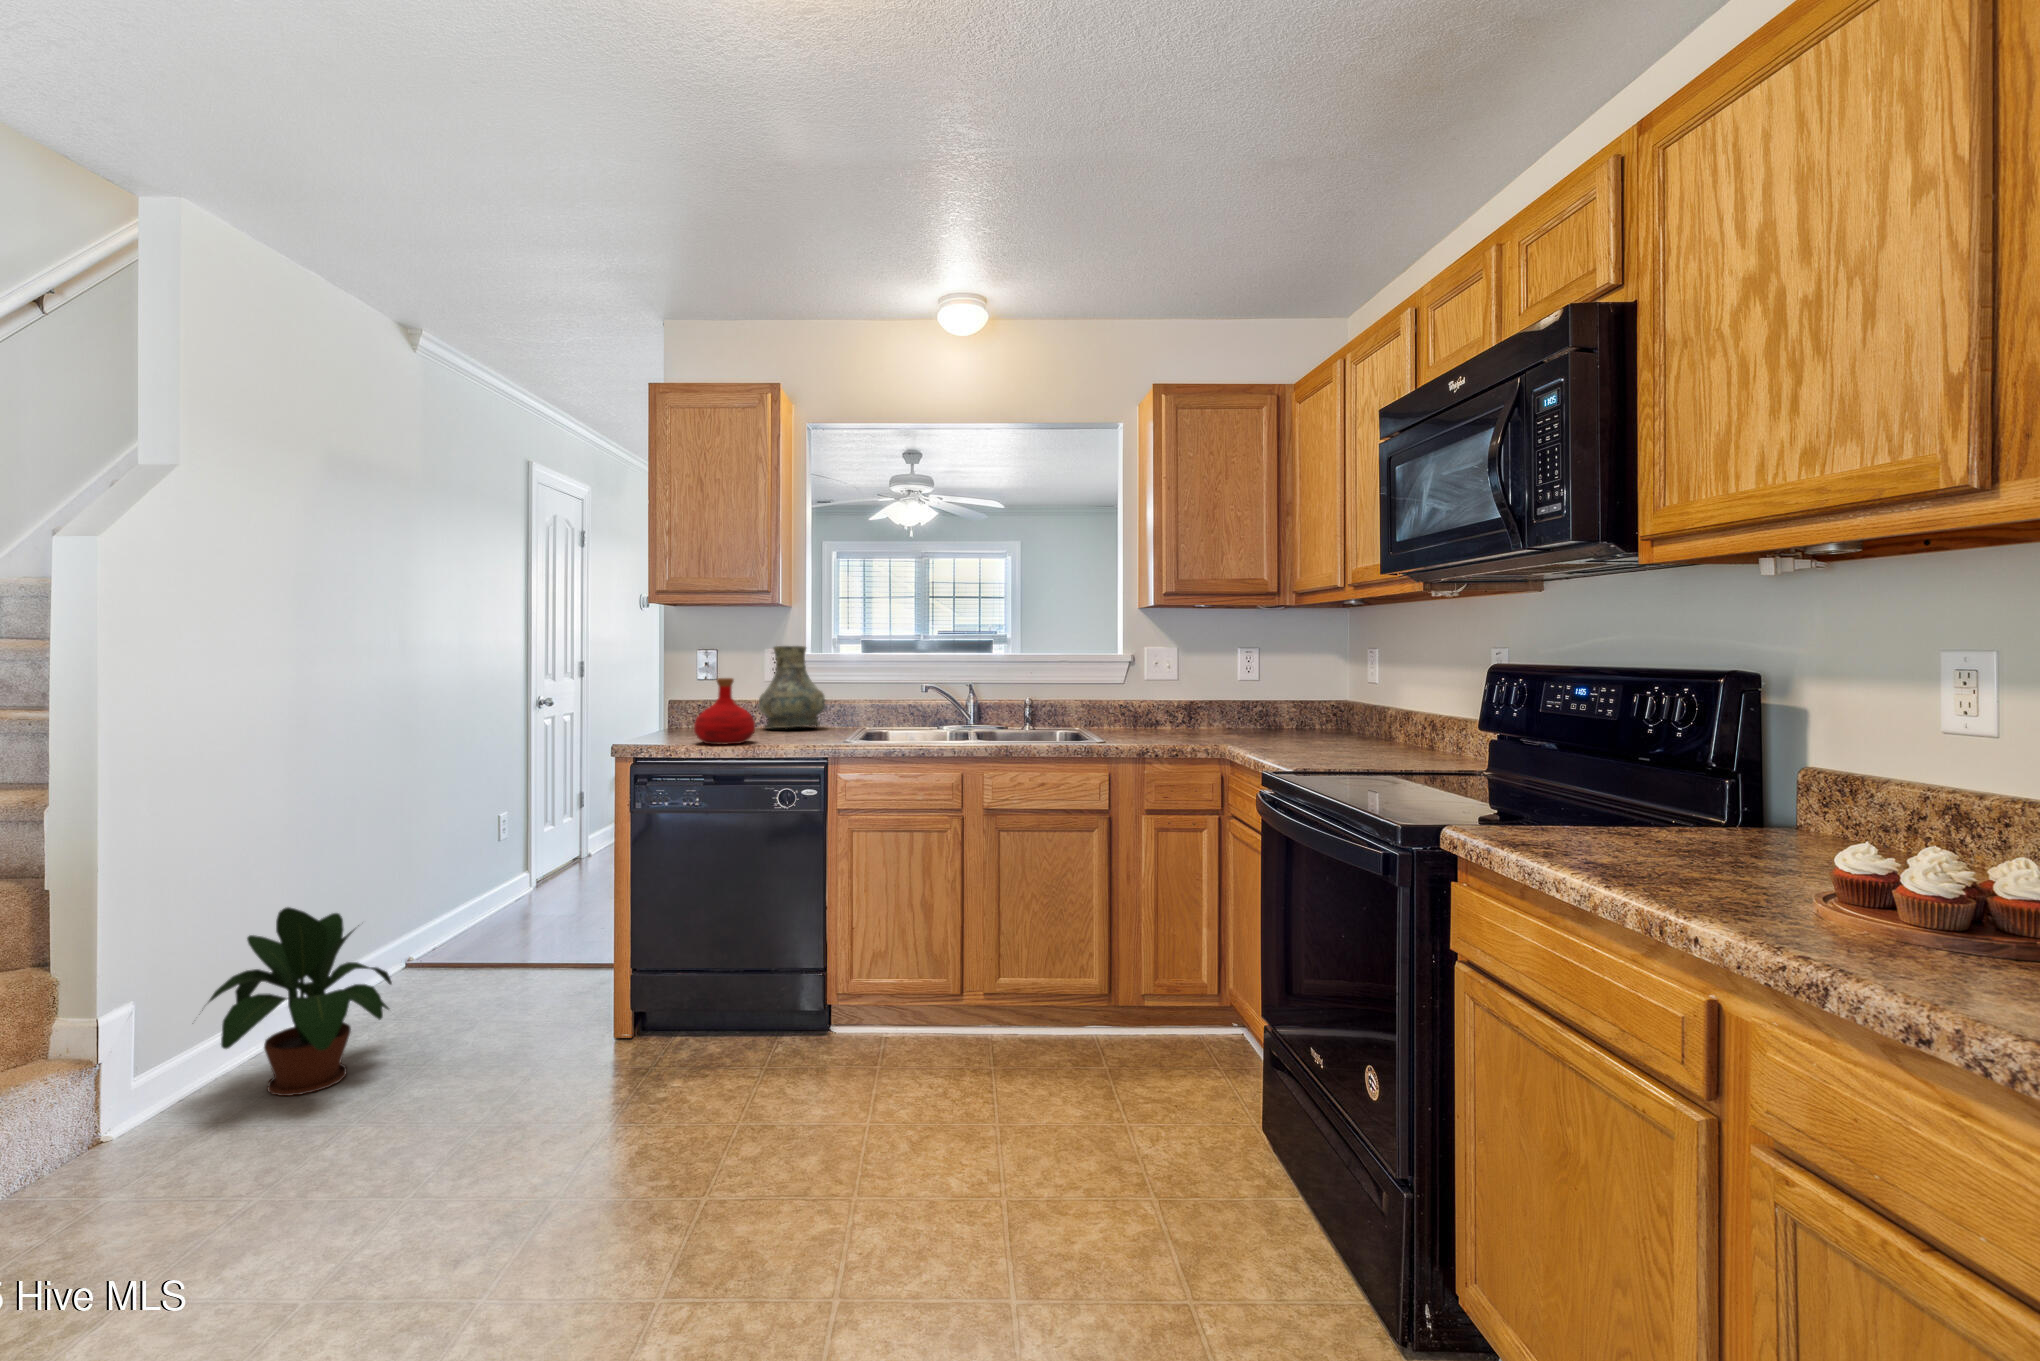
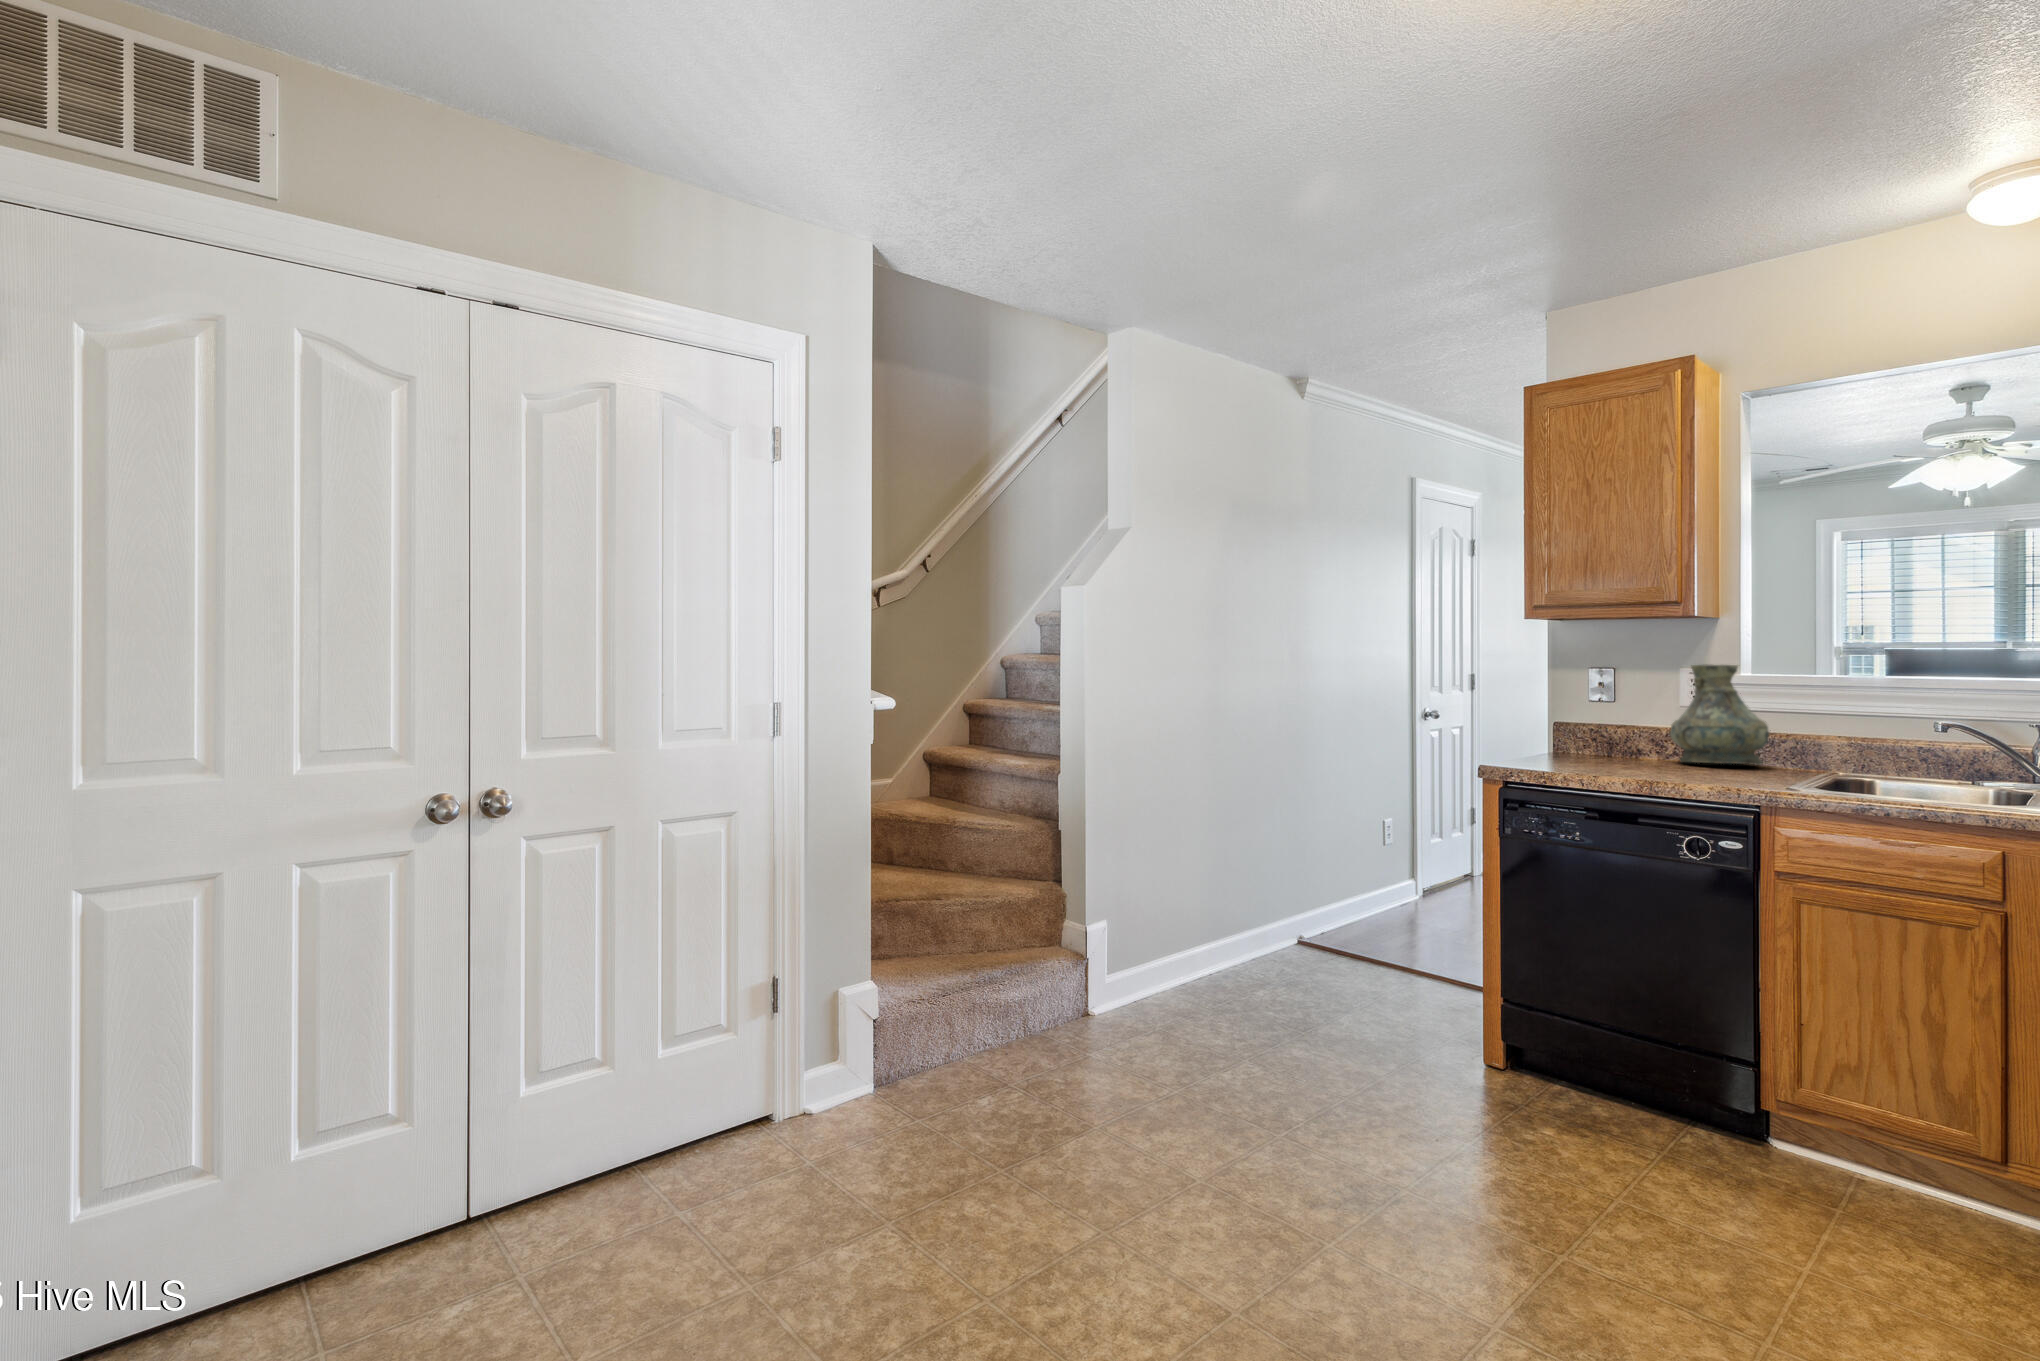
bottle: present [694,678,755,744] -> none [1575,701,1656,777]
potted plant: present [202,907,392,1096] -> none [1142,871,1281,1026]

